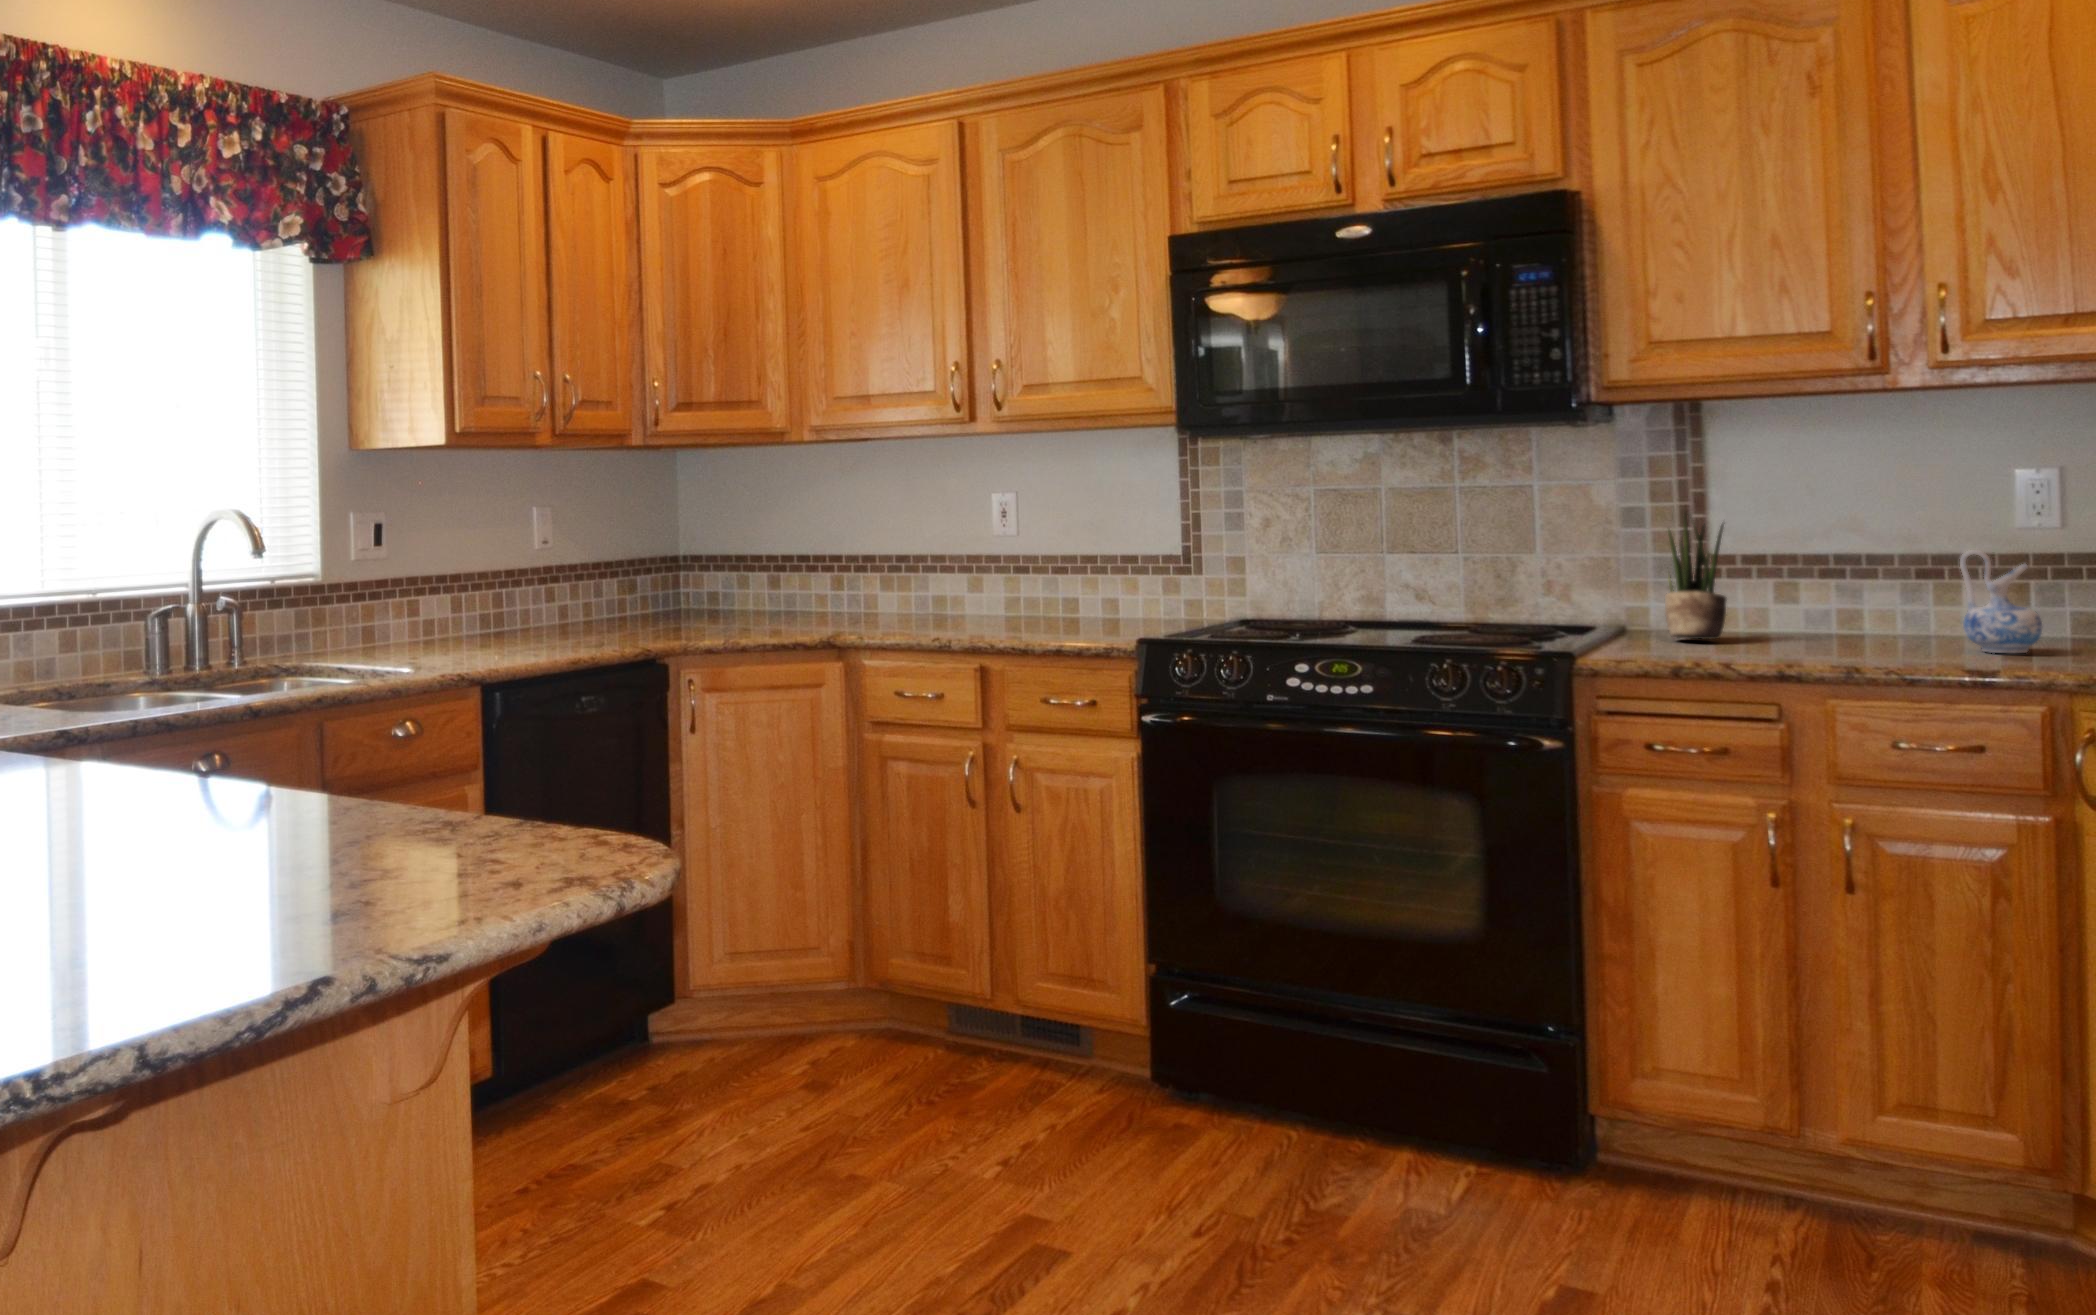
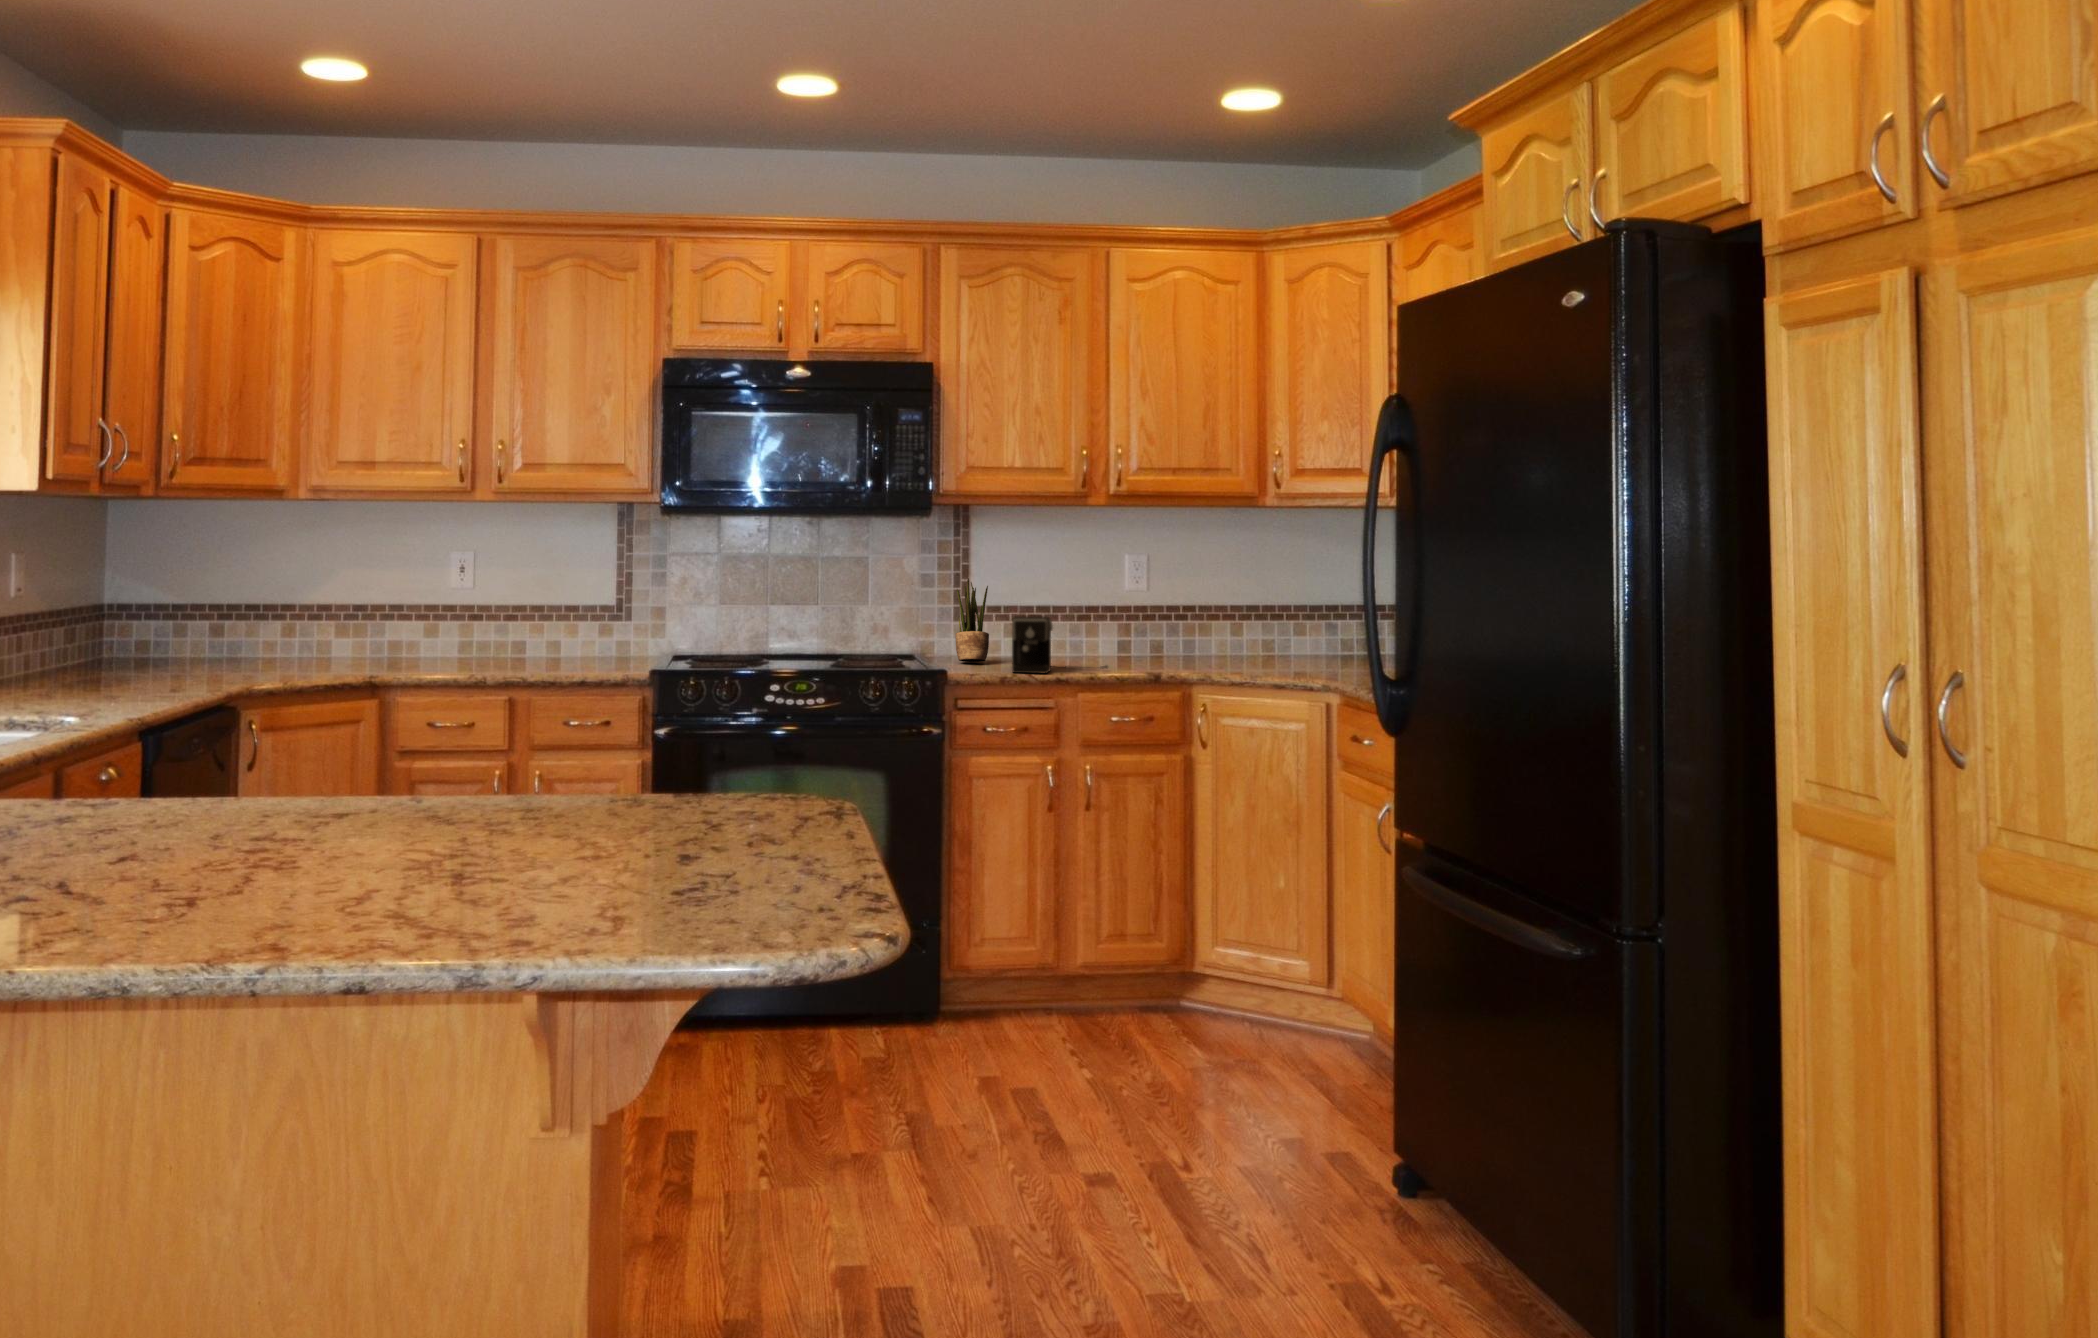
ceramic pitcher: present [1960,550,2042,653] -> none [1103,605,1138,665]
coffee maker: none [1731,569,1950,662] -> present [1012,616,1108,673]

